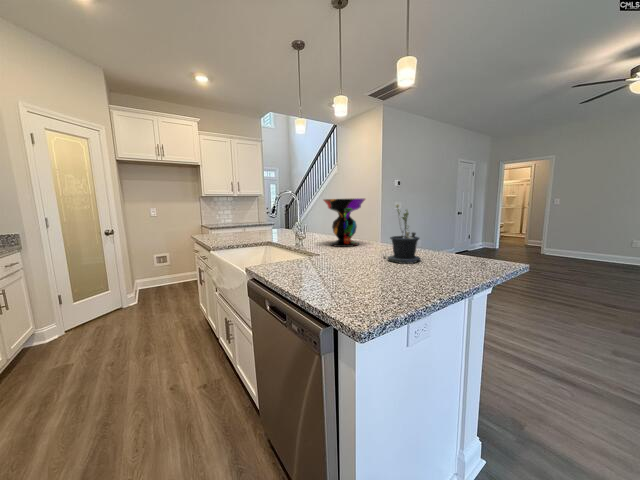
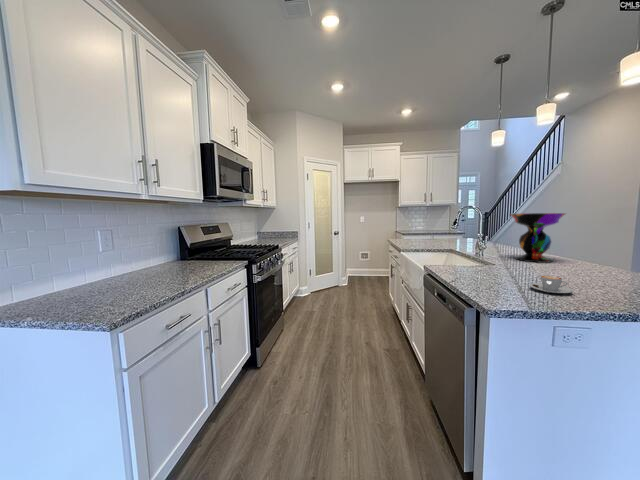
potted plant: present [384,204,421,263] -> none [569,223,621,286]
coffee cup: none [371,262,409,282] -> present [530,276,573,293]

